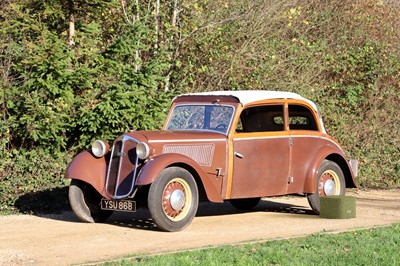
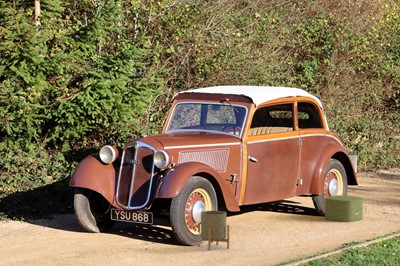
planter: none [176,199,204,236] -> present [198,211,229,250]

